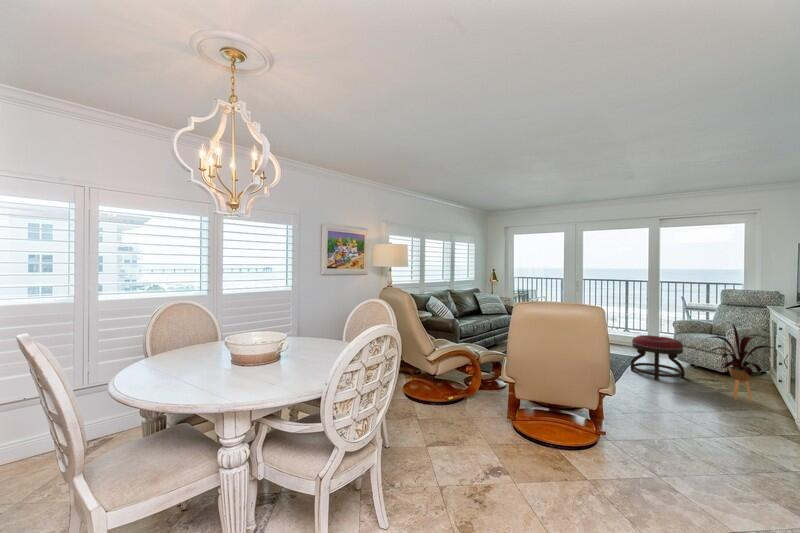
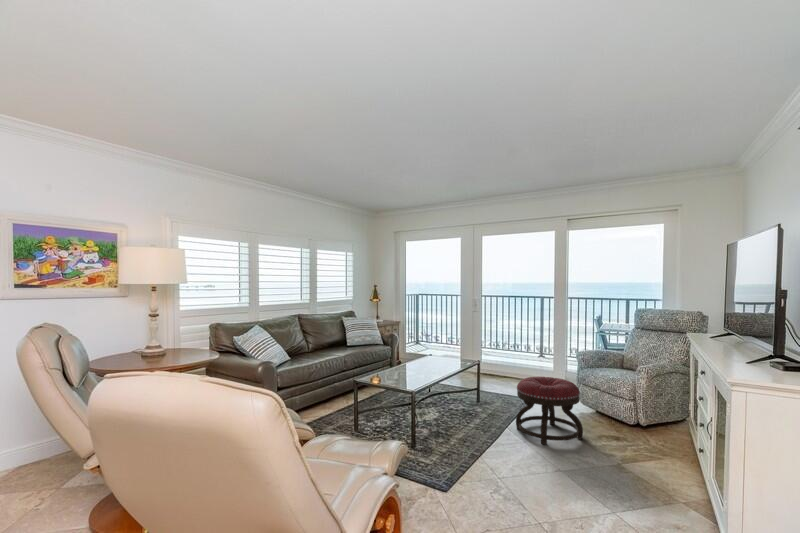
house plant: present [710,324,773,401] -> none [594,360,688,480]

